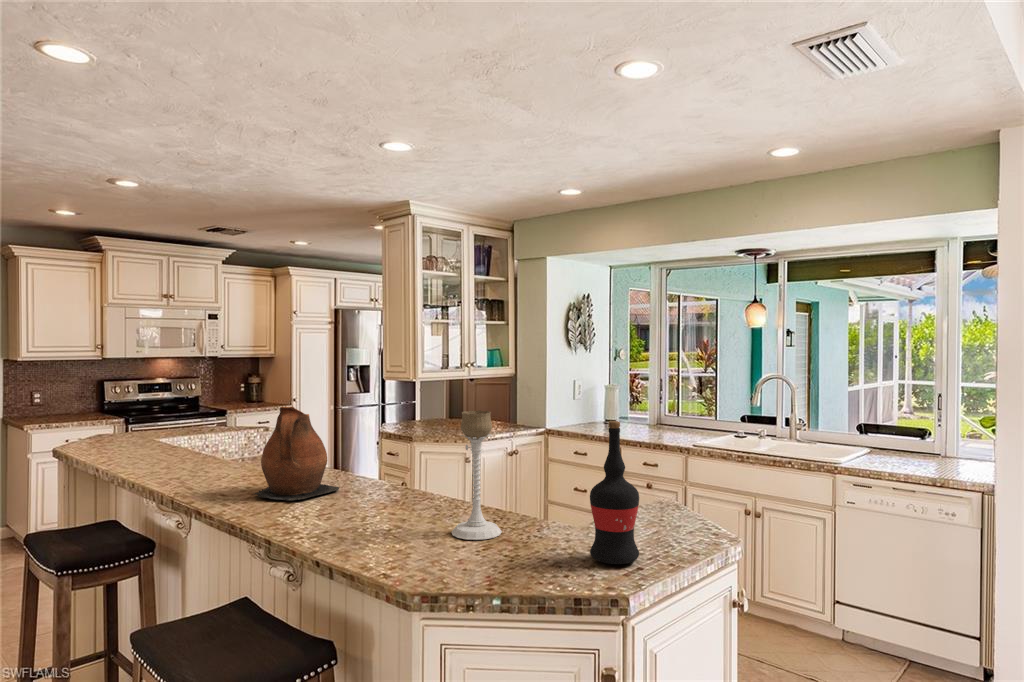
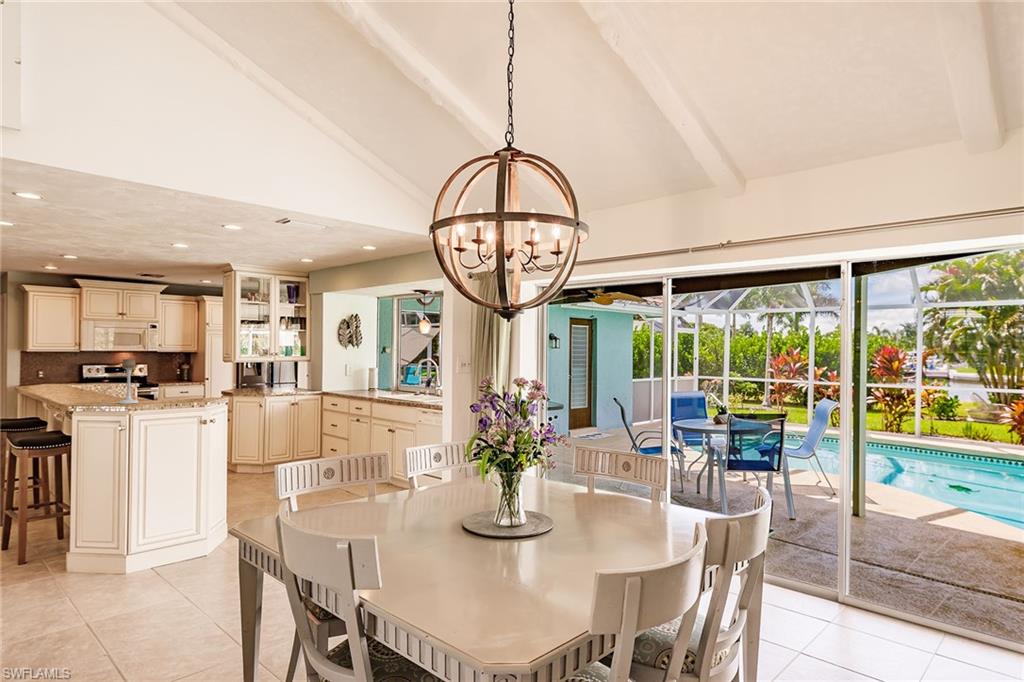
ceramic pitcher: present [254,407,339,501] -> none [72,361,113,398]
wine bottle: present [590,421,639,564] -> none [143,360,162,406]

